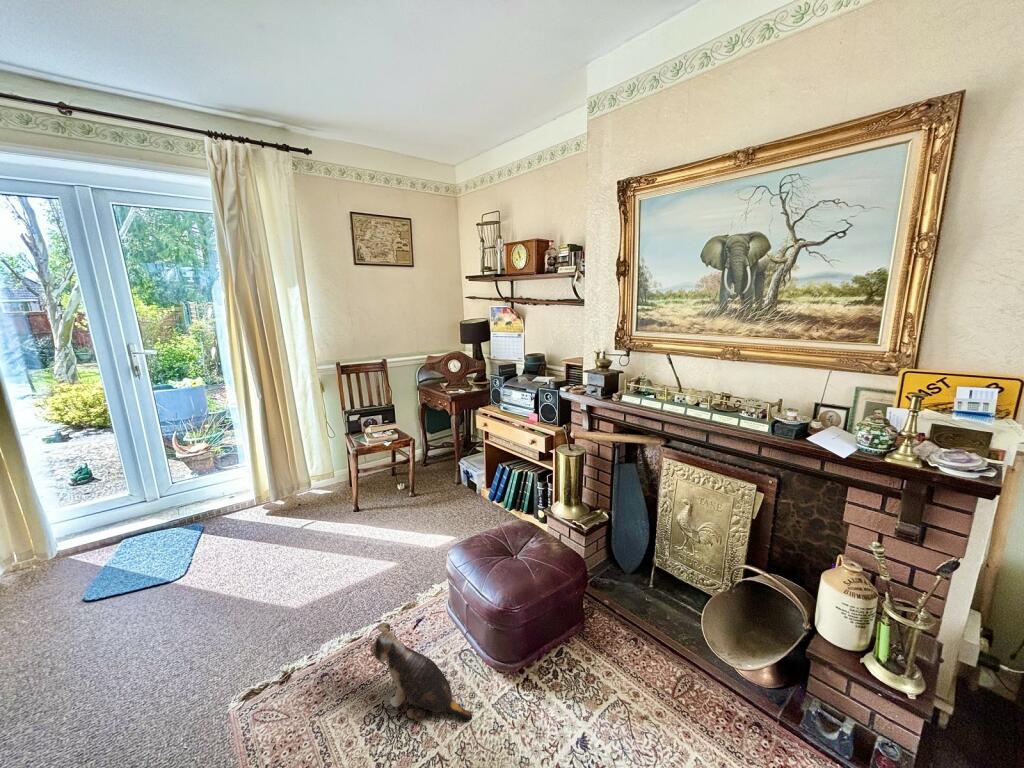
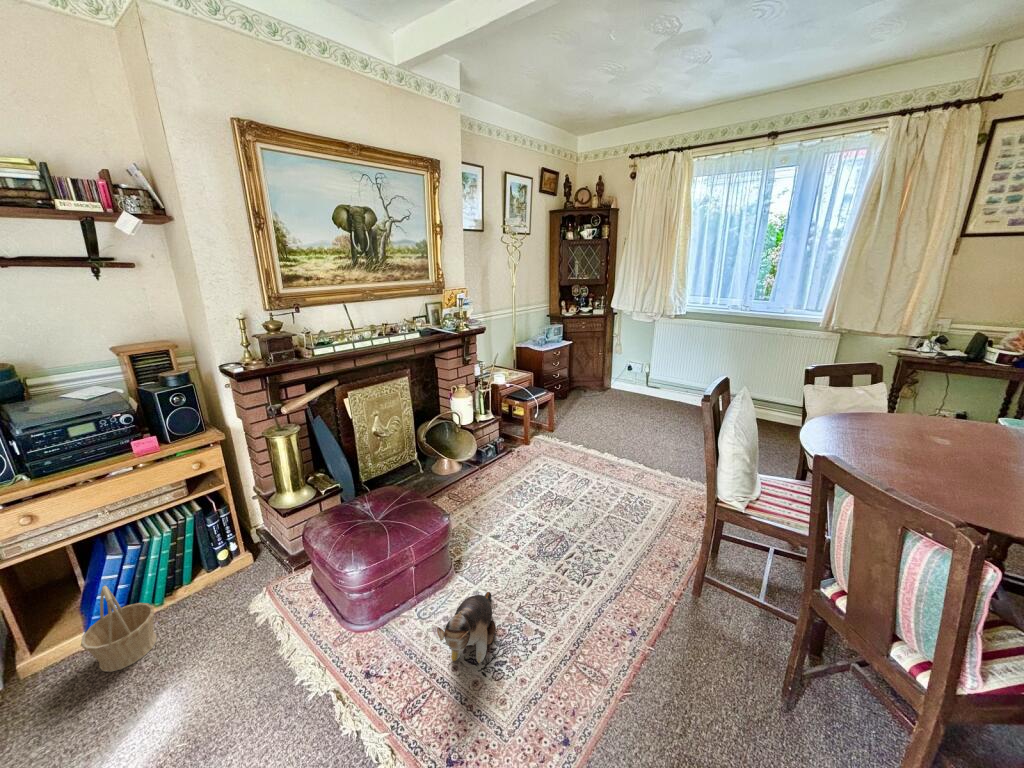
basket: none [470,473,498,518] -> present [81,586,157,672]

